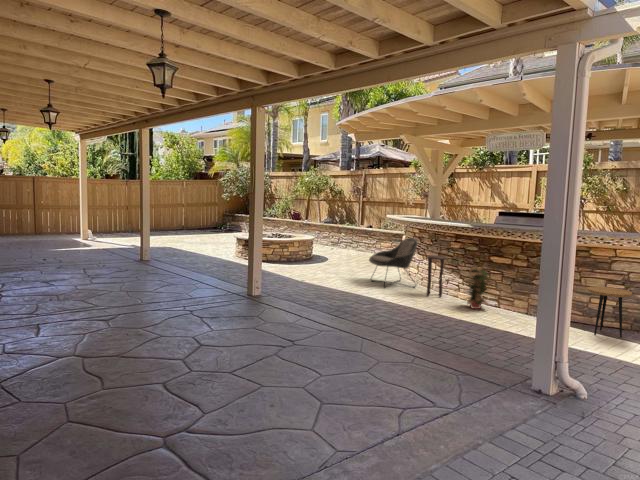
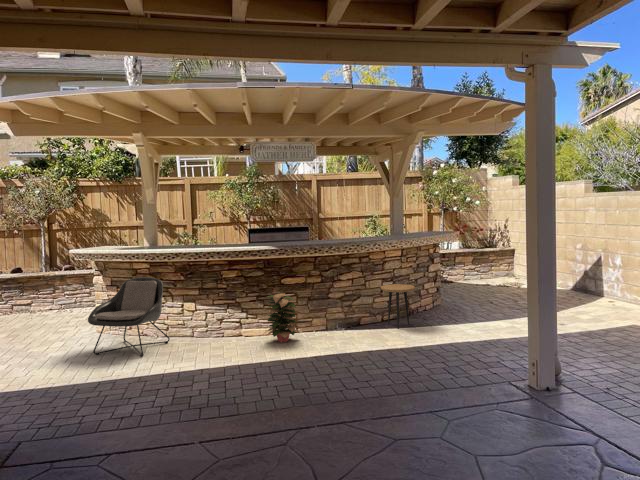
stool: present [426,255,446,297] -> none [199,291,226,346]

